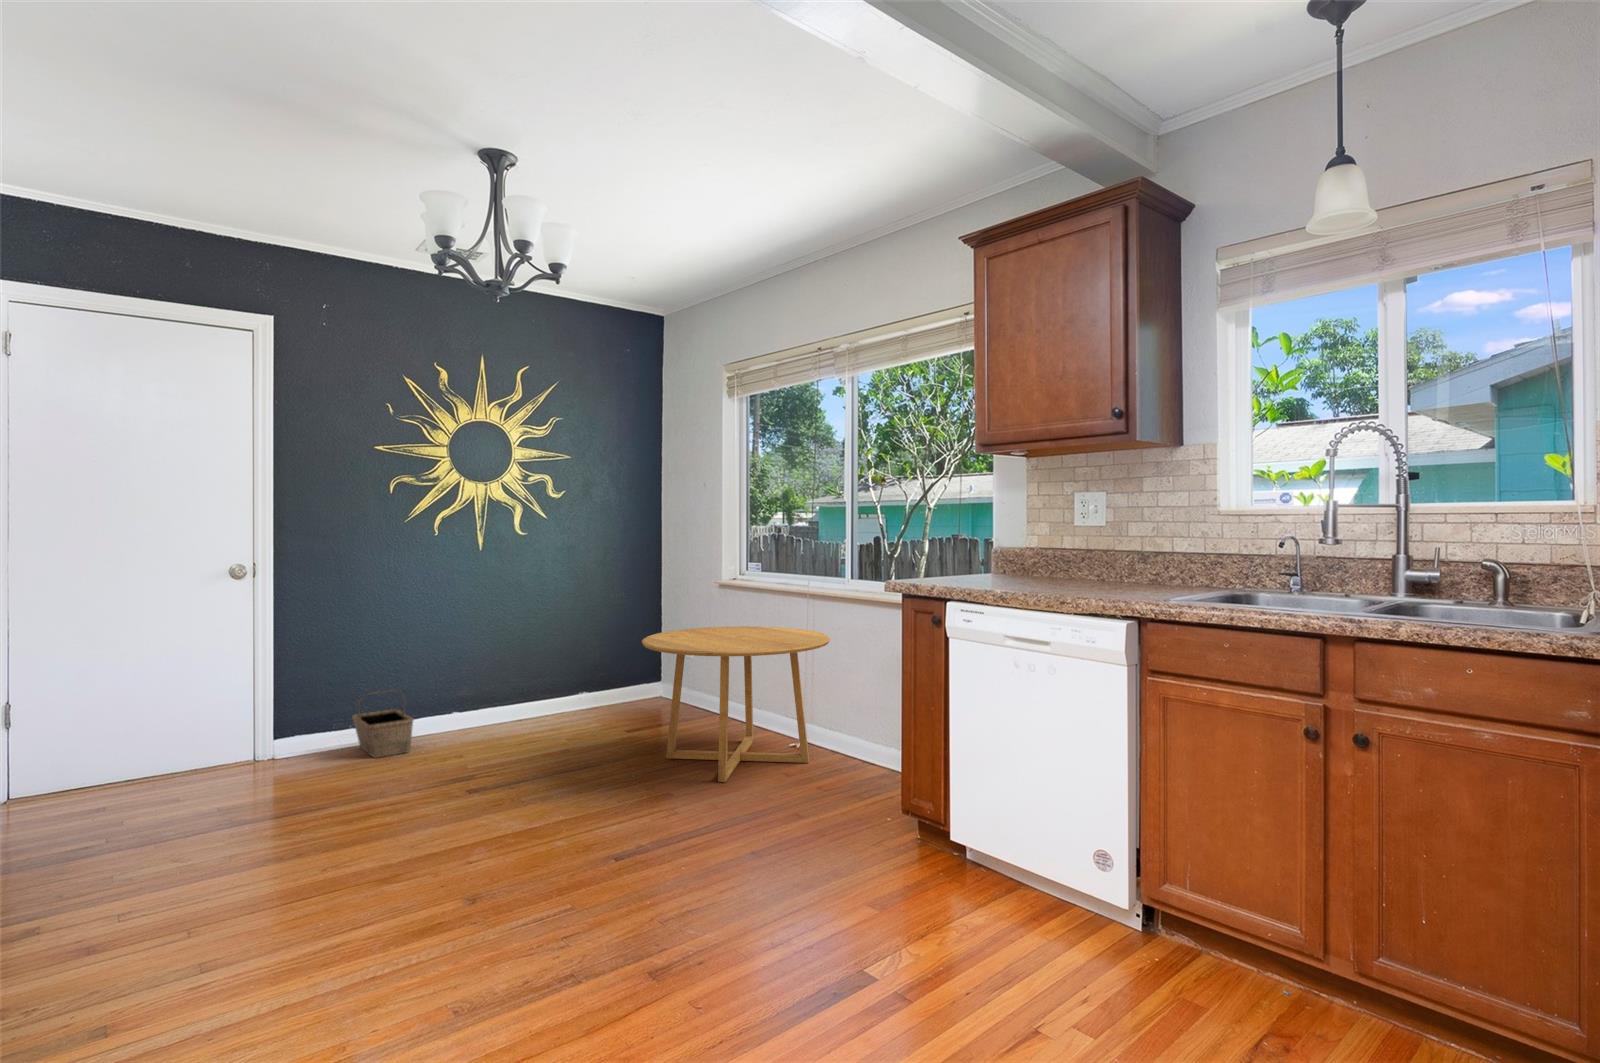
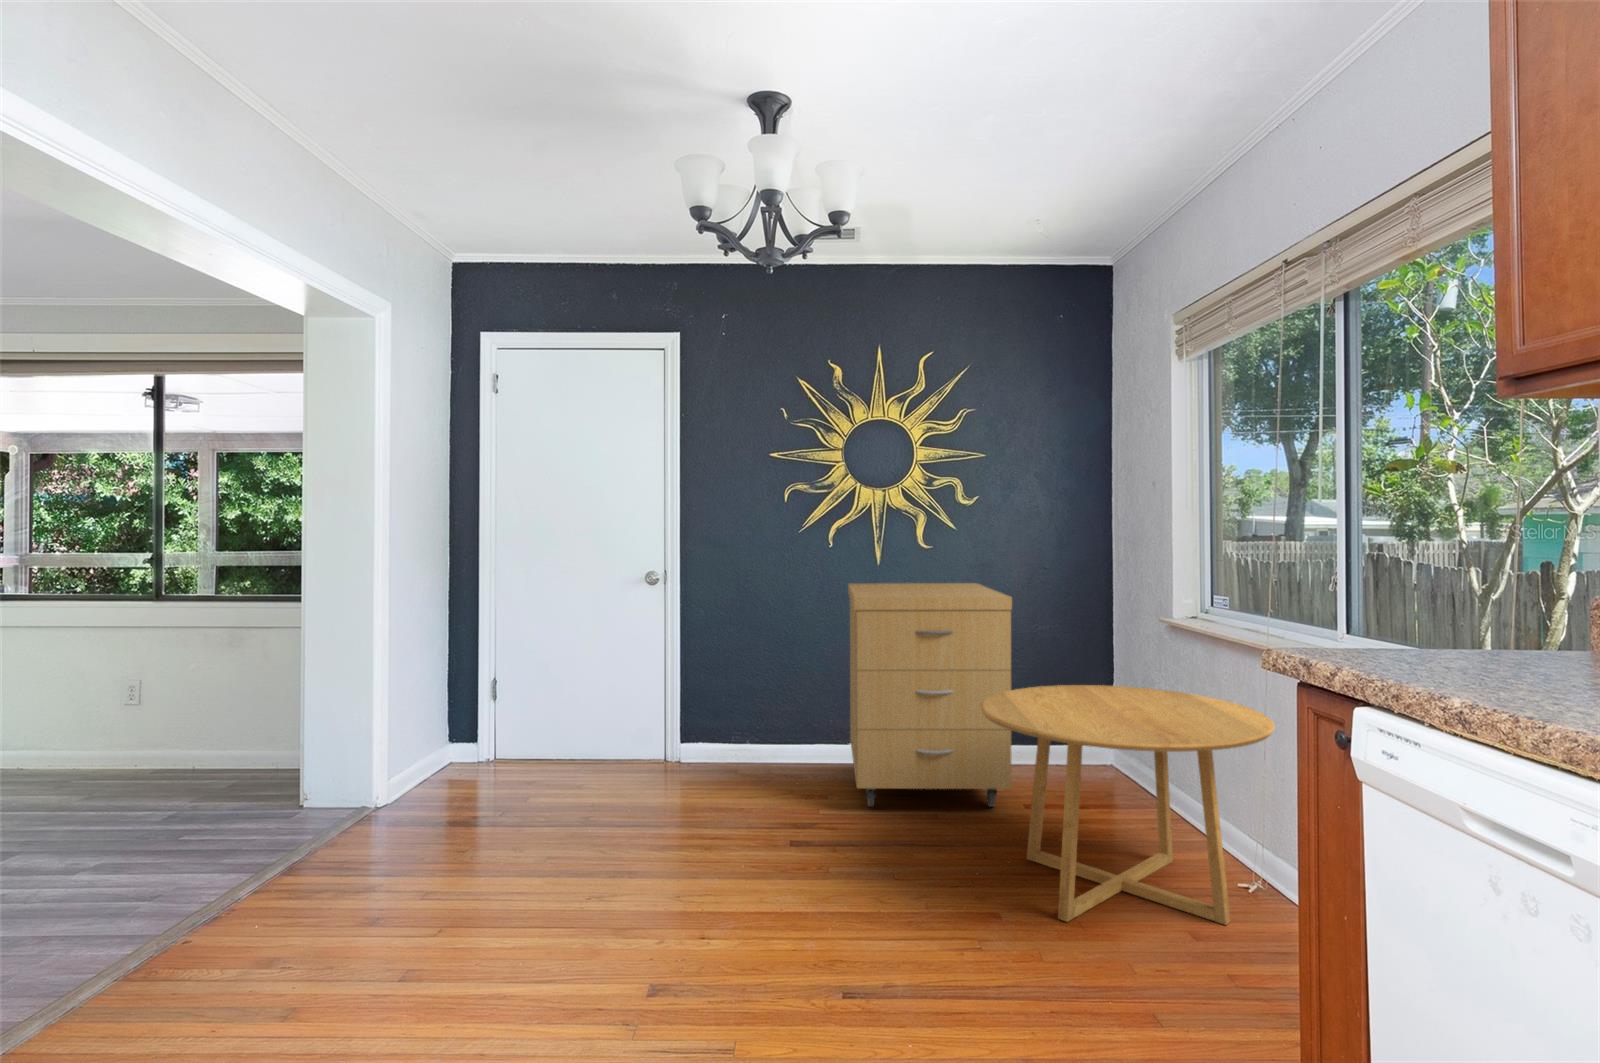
storage cabinet: none [456,564,630,753] -> present [848,583,1012,807]
basket: present [352,690,413,758] -> none [739,712,787,781]

